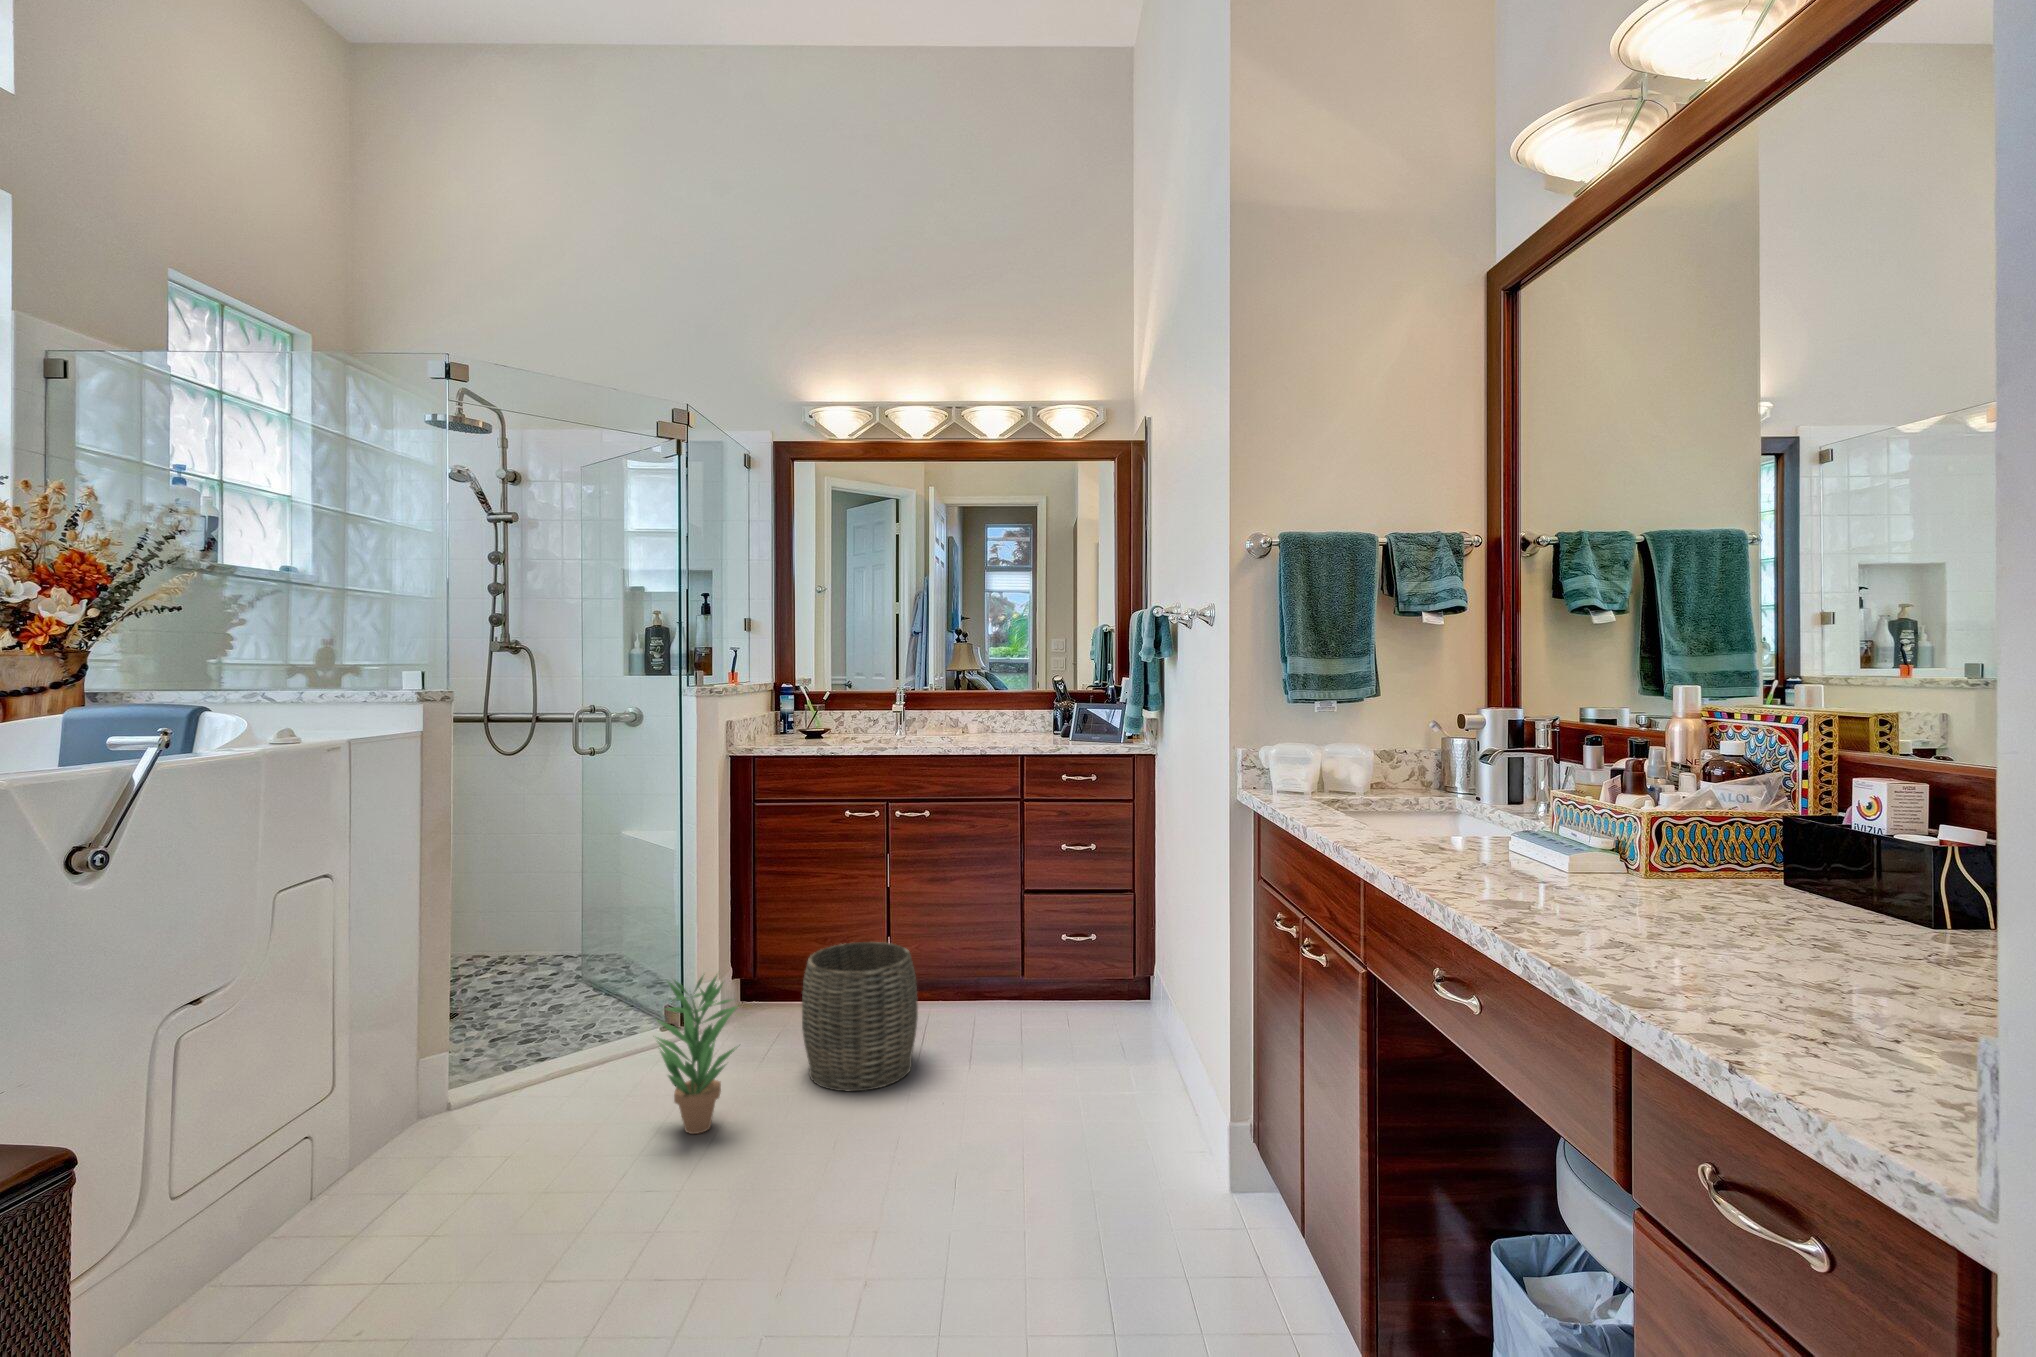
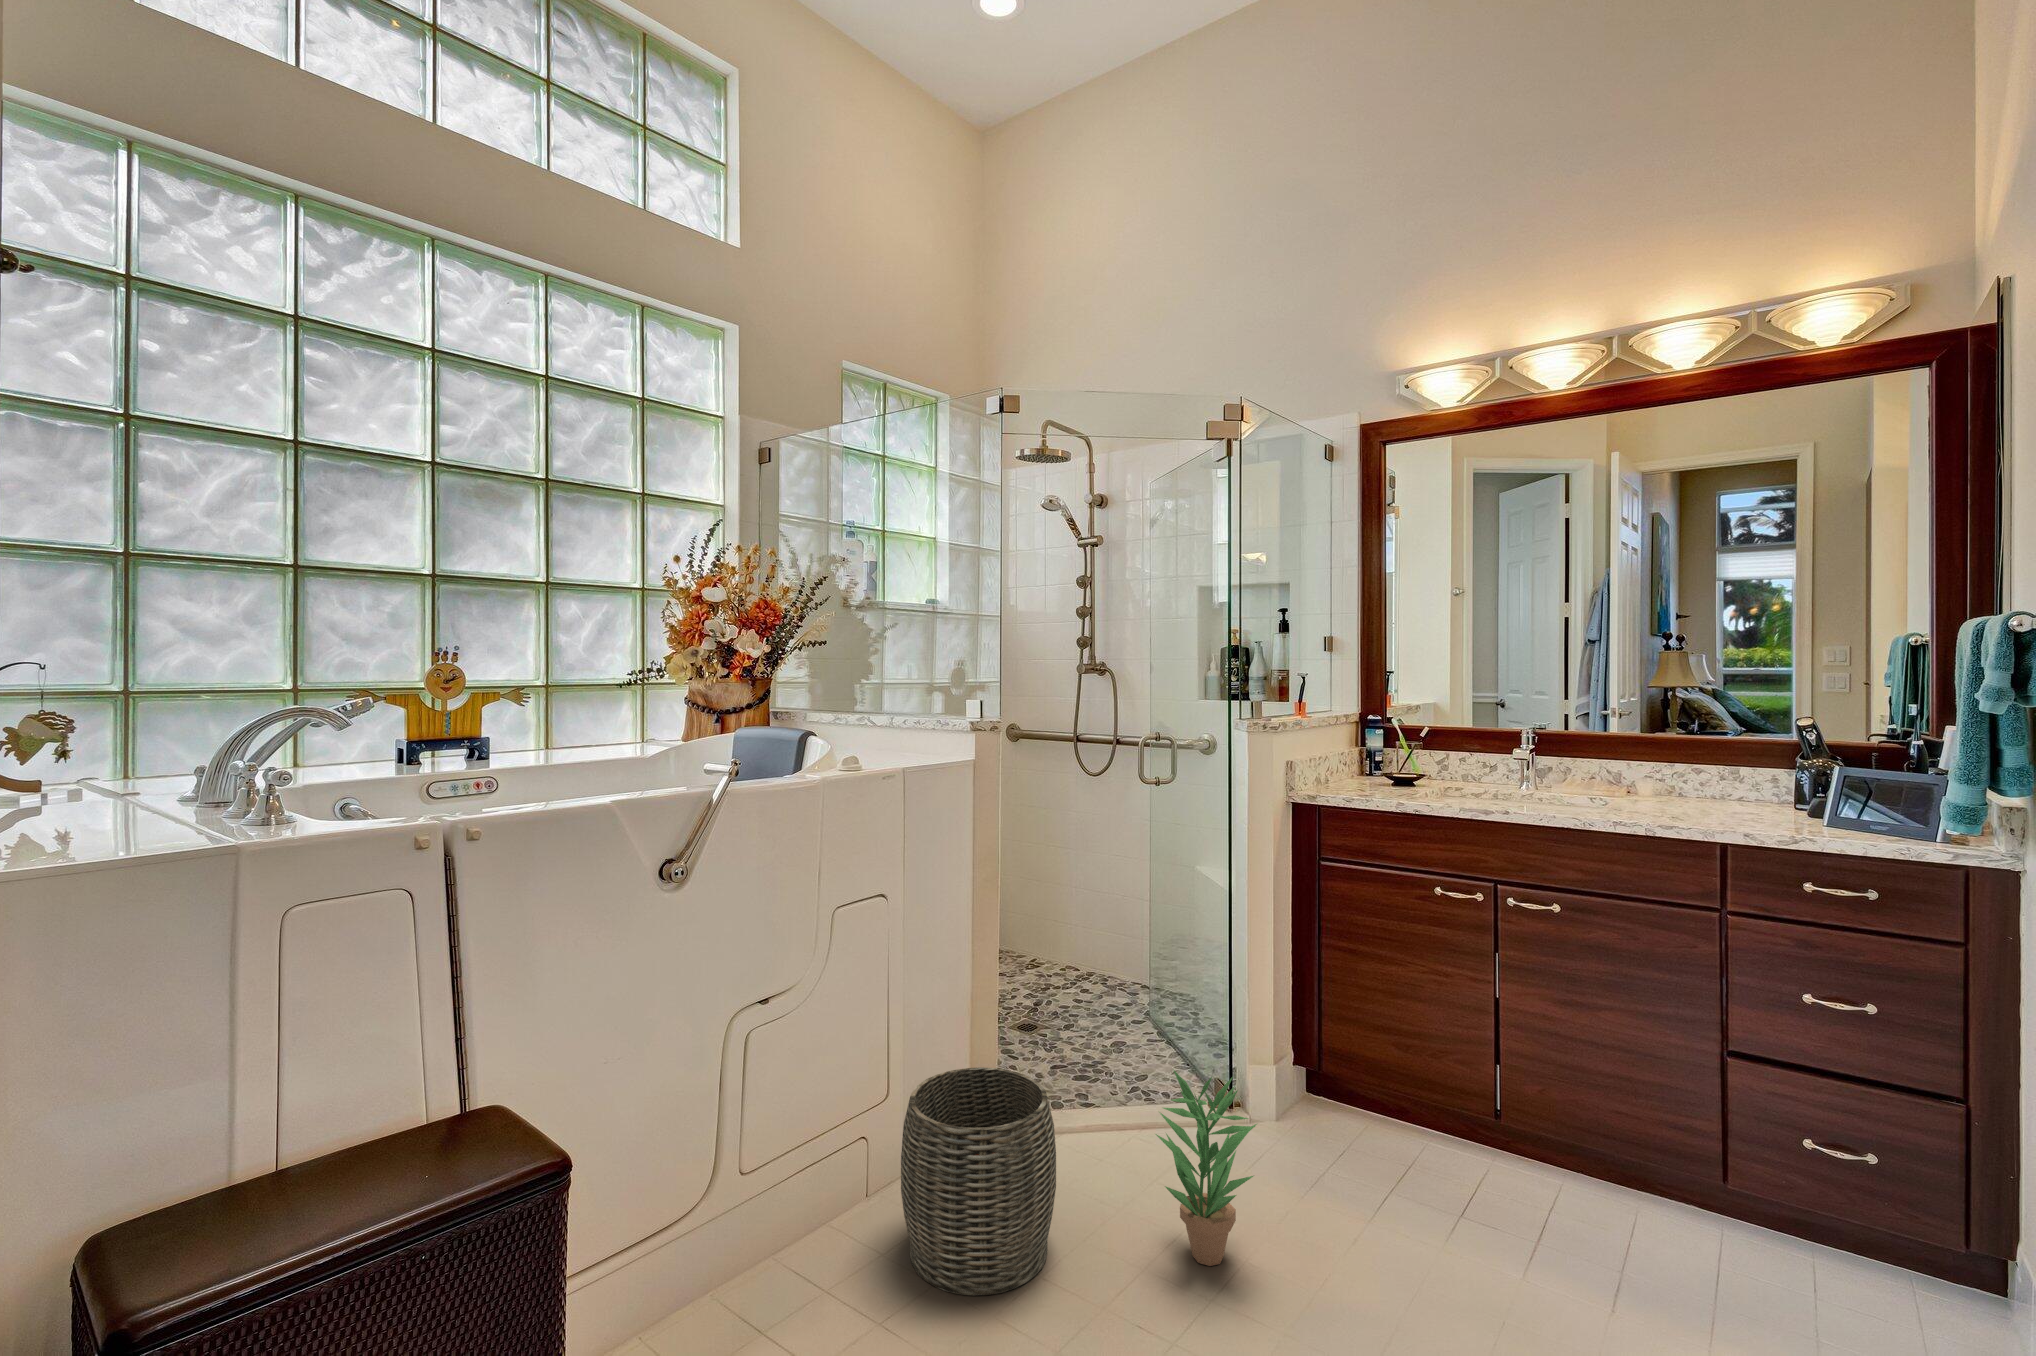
woven basket: present [802,942,918,1091] -> present [901,1067,1056,1296]

